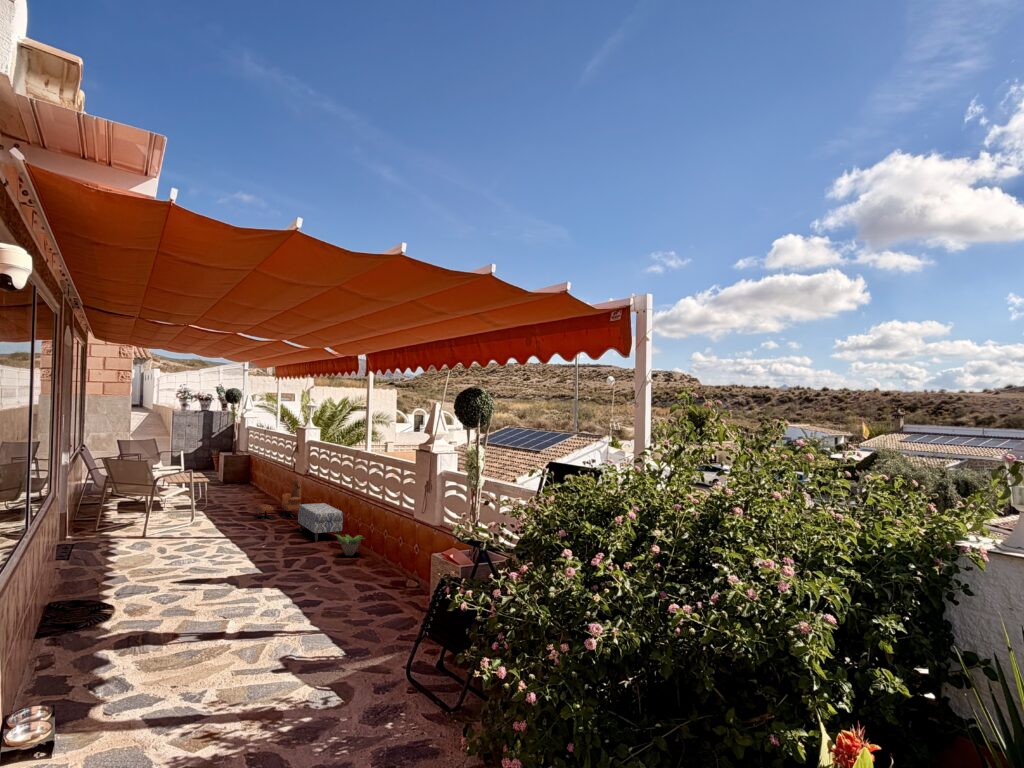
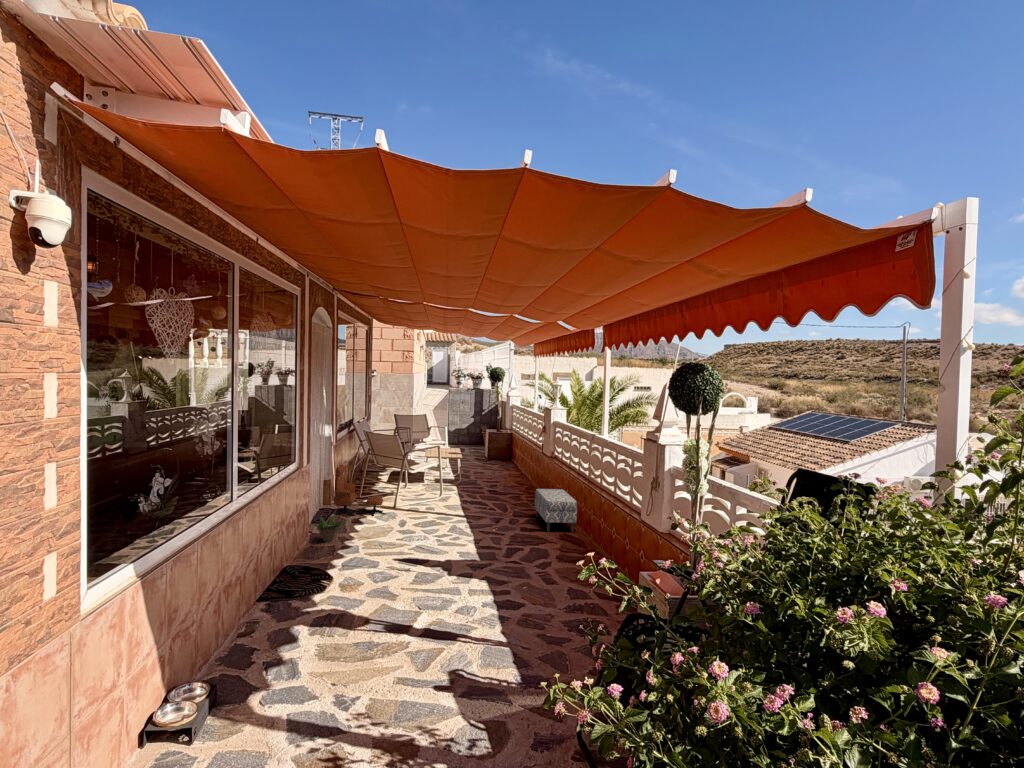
lounge chair: present [255,478,302,520] -> present [334,465,386,516]
decorative plant: present [336,535,362,556] -> present [311,516,347,542]

